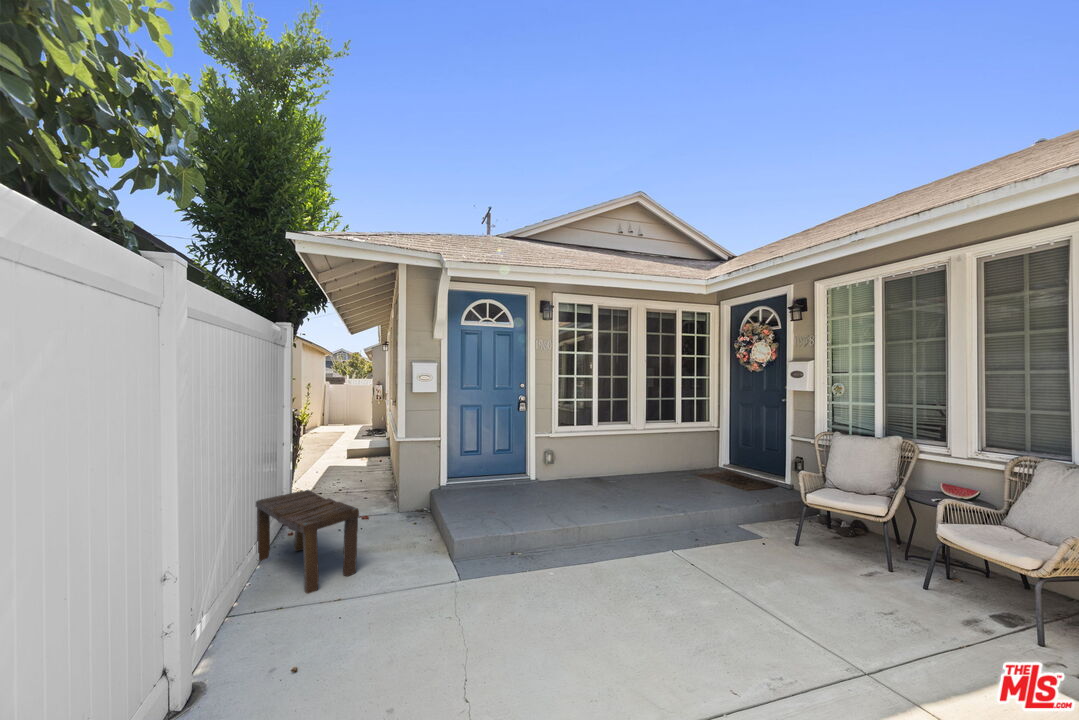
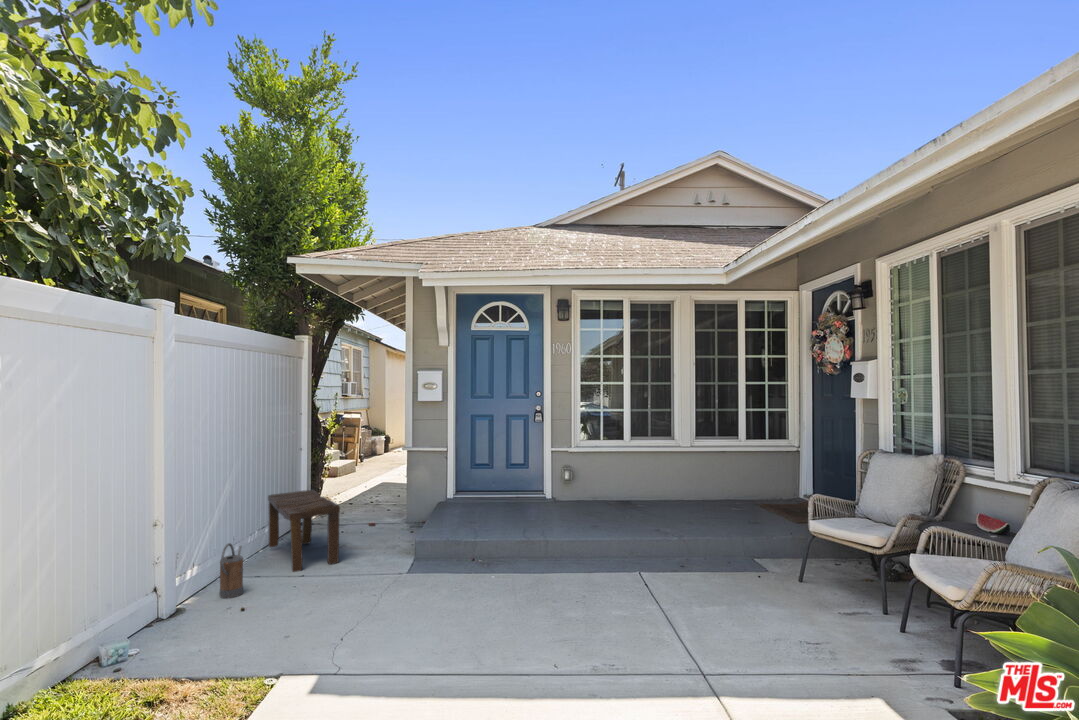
watering can: none [226,576,259,653] -> present [220,543,243,598]

